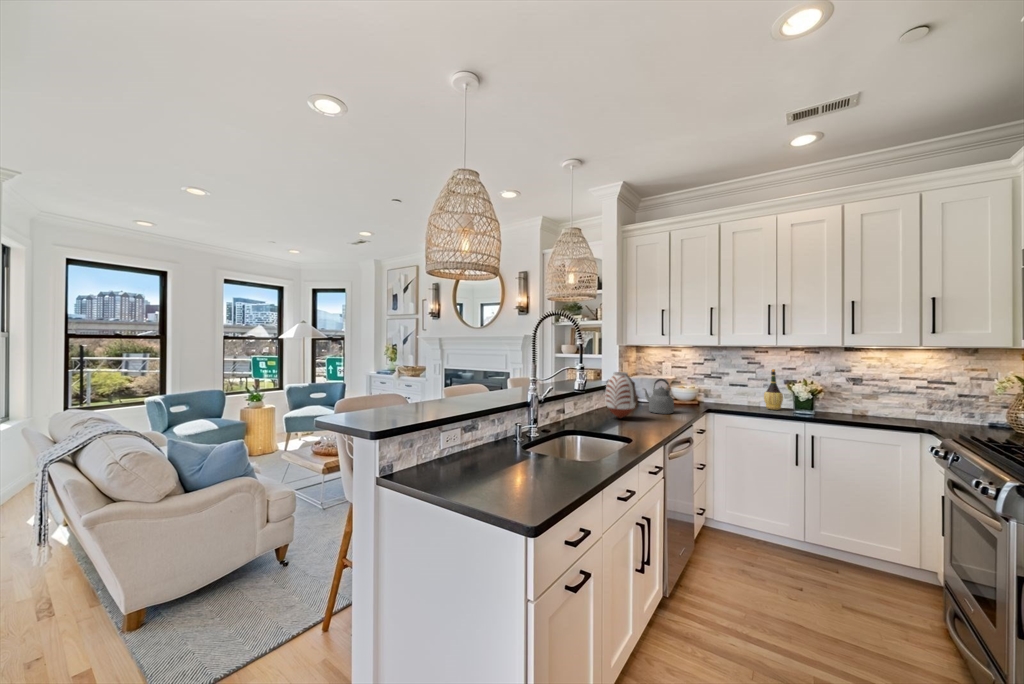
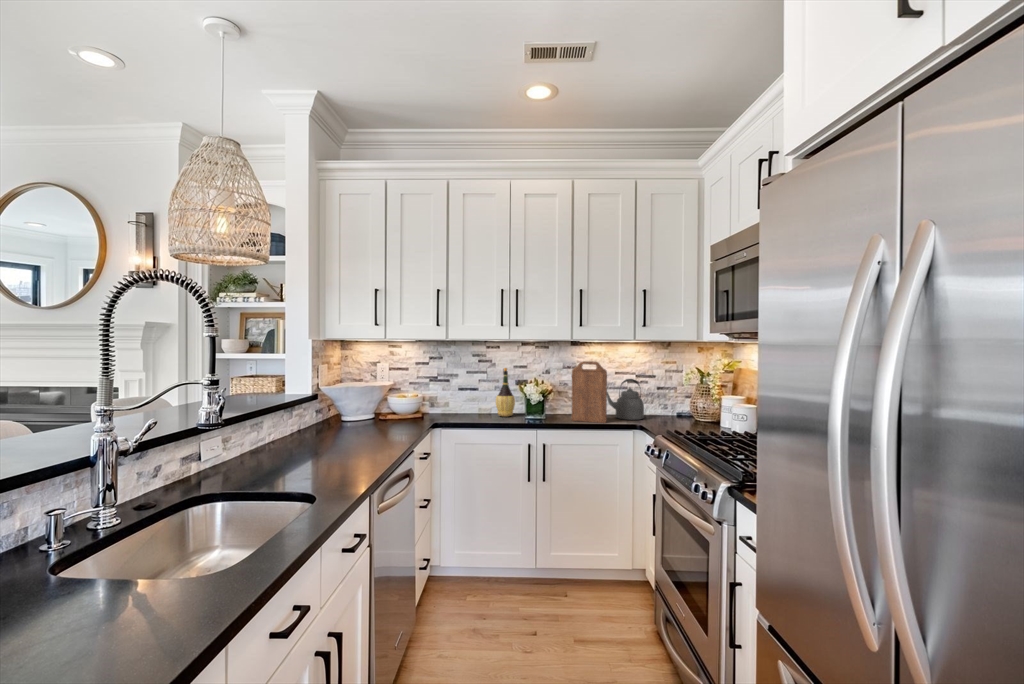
cutting board: none [843,365,884,423] -> present [572,361,607,423]
vase: present [606,372,636,418] -> none [284,382,334,455]
kettle: present [643,379,674,414] -> present [607,379,644,420]

